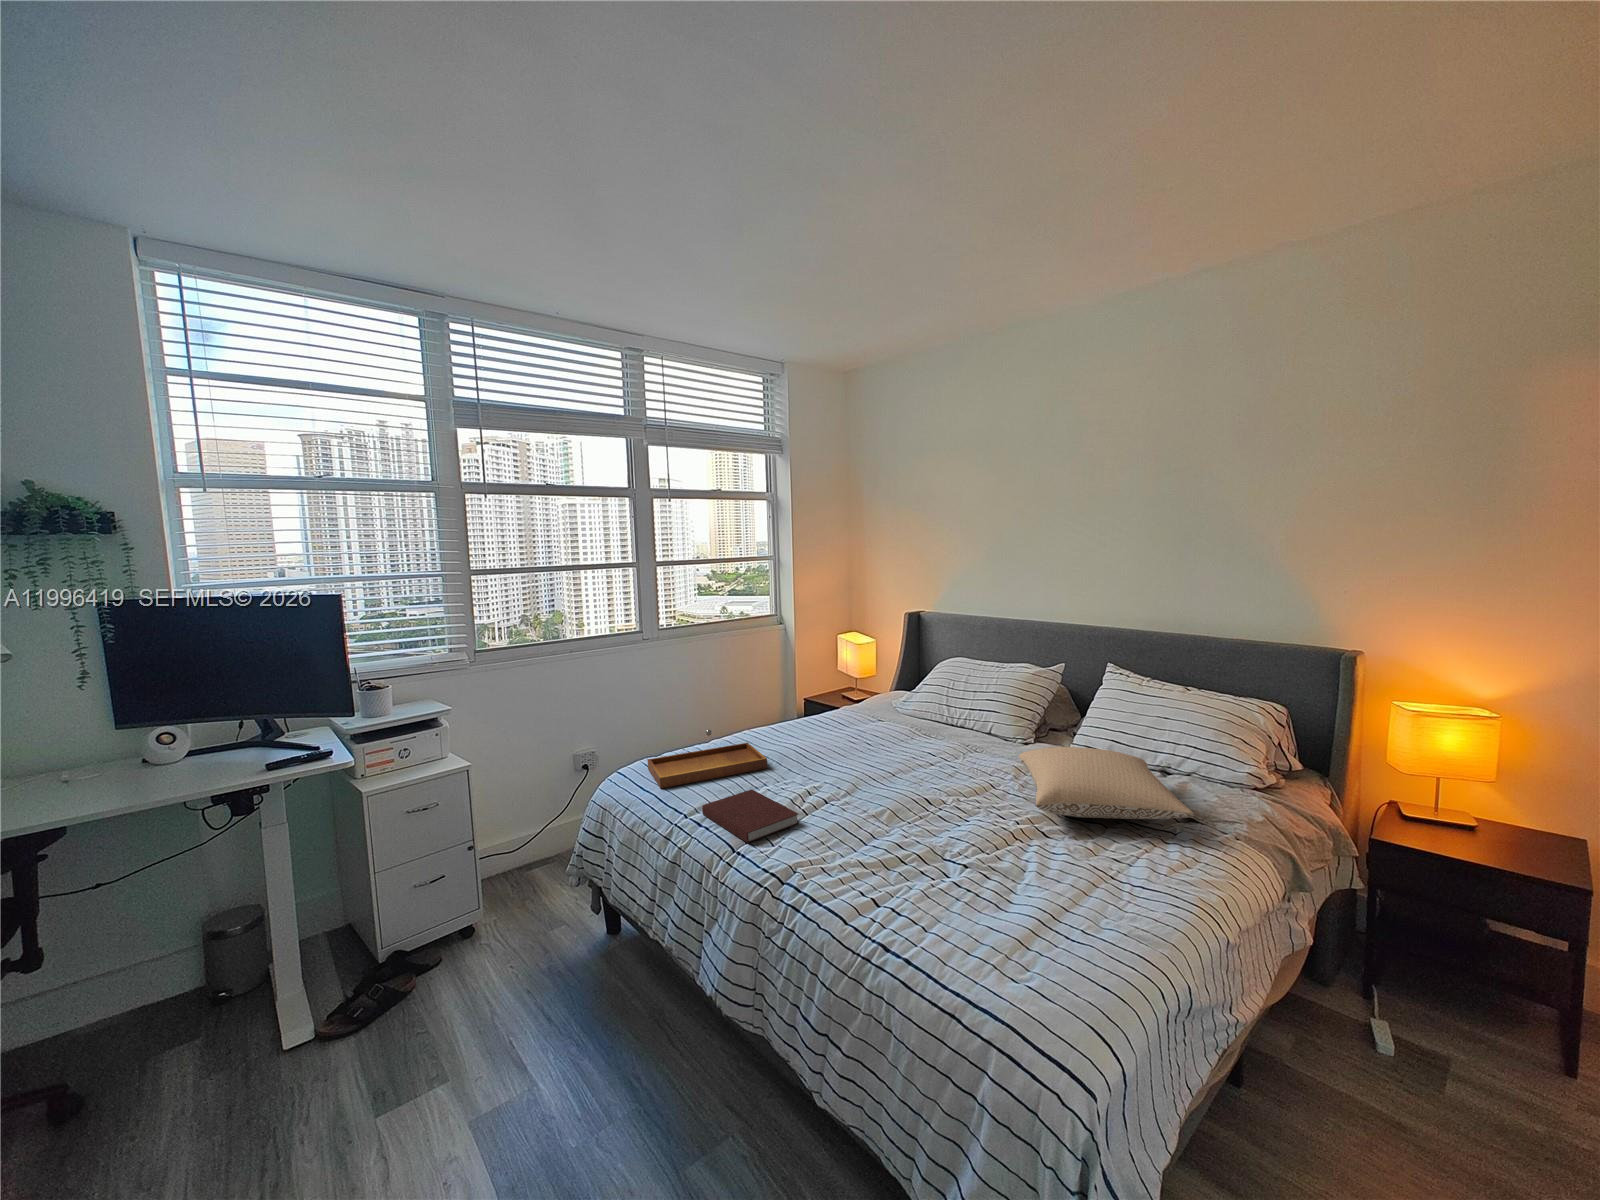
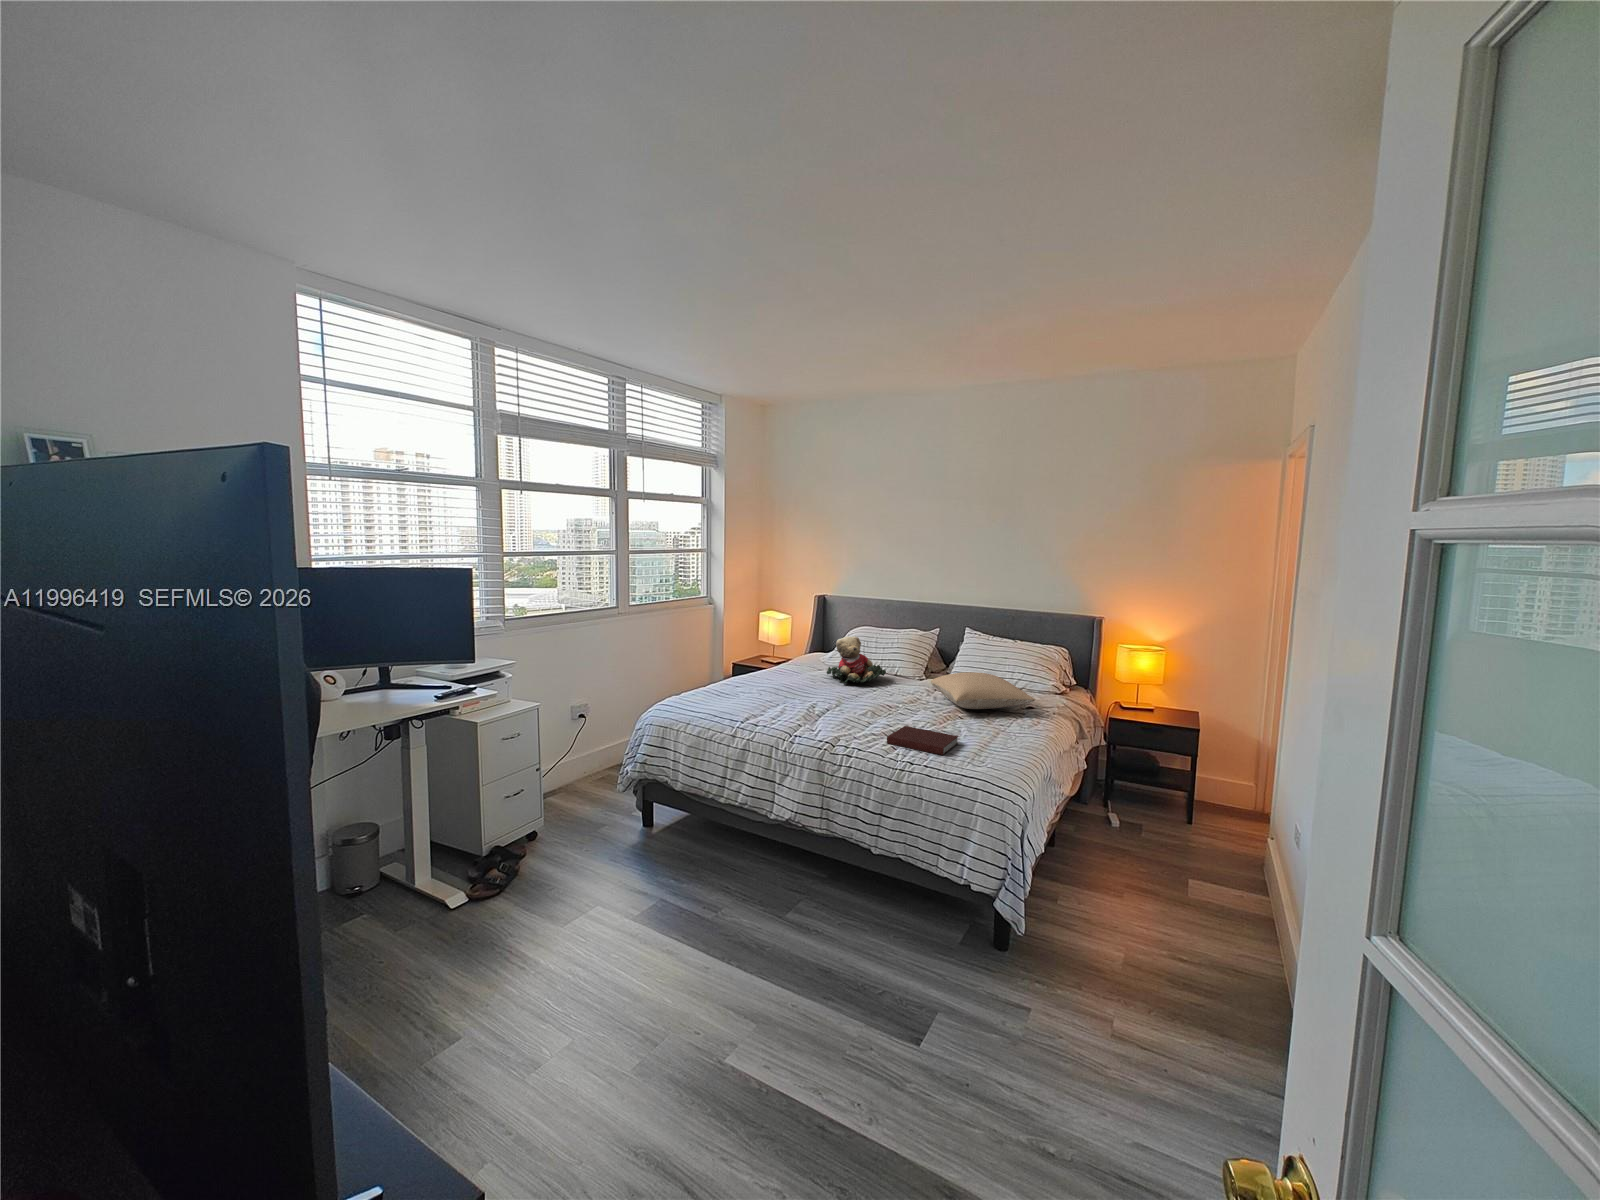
teddy bear: none [883,675,968,746] -> present [827,636,886,683]
tray: present [648,730,767,788] -> none [682,673,768,712]
notebook: present [702,789,799,843] -> present [887,726,958,755]

